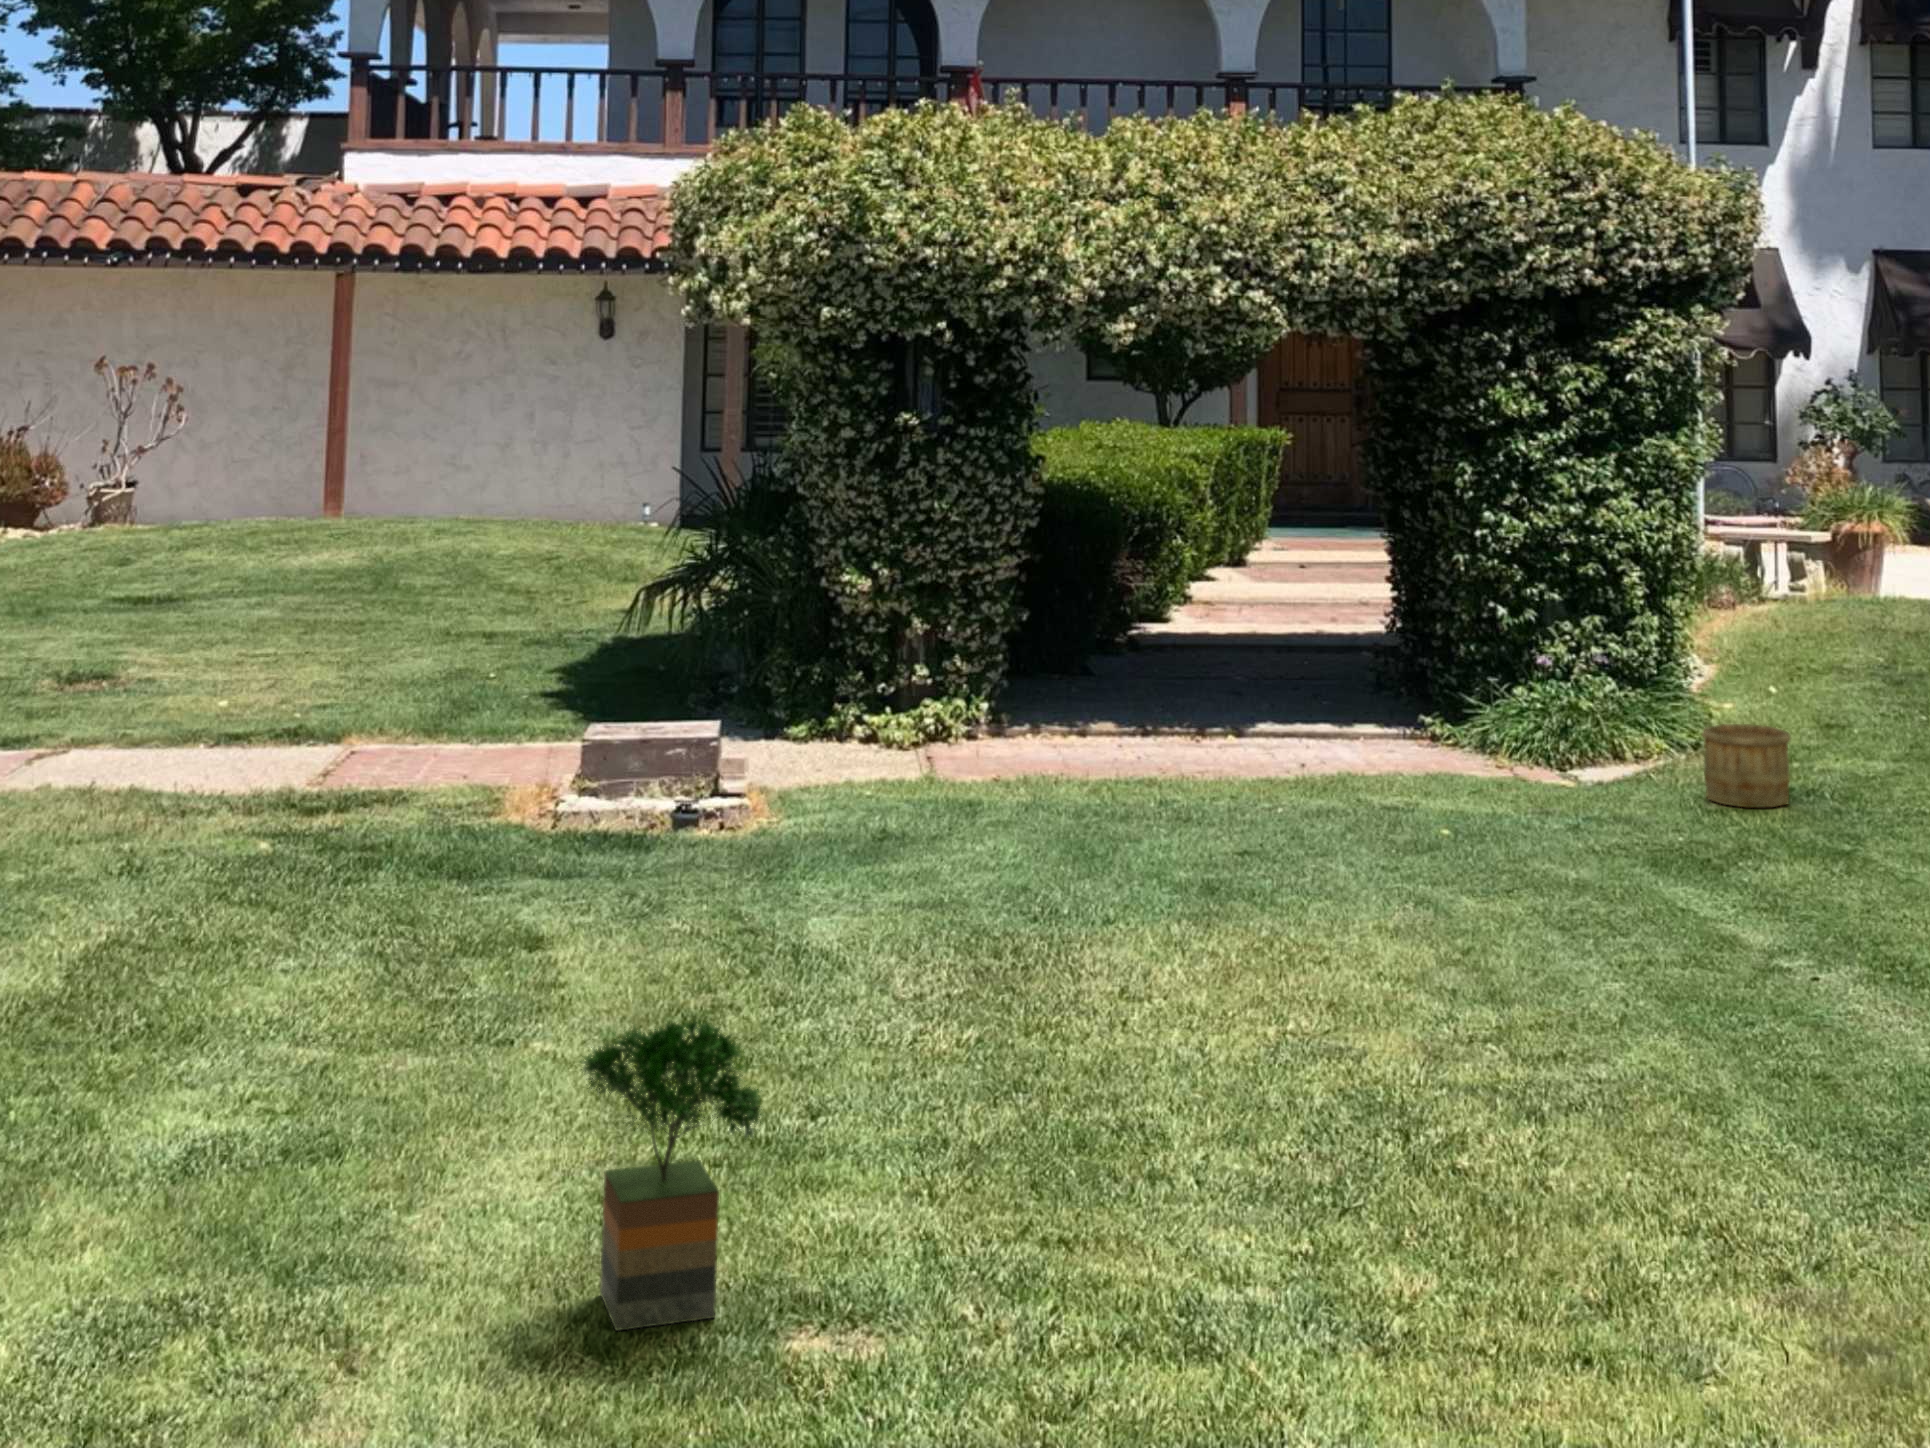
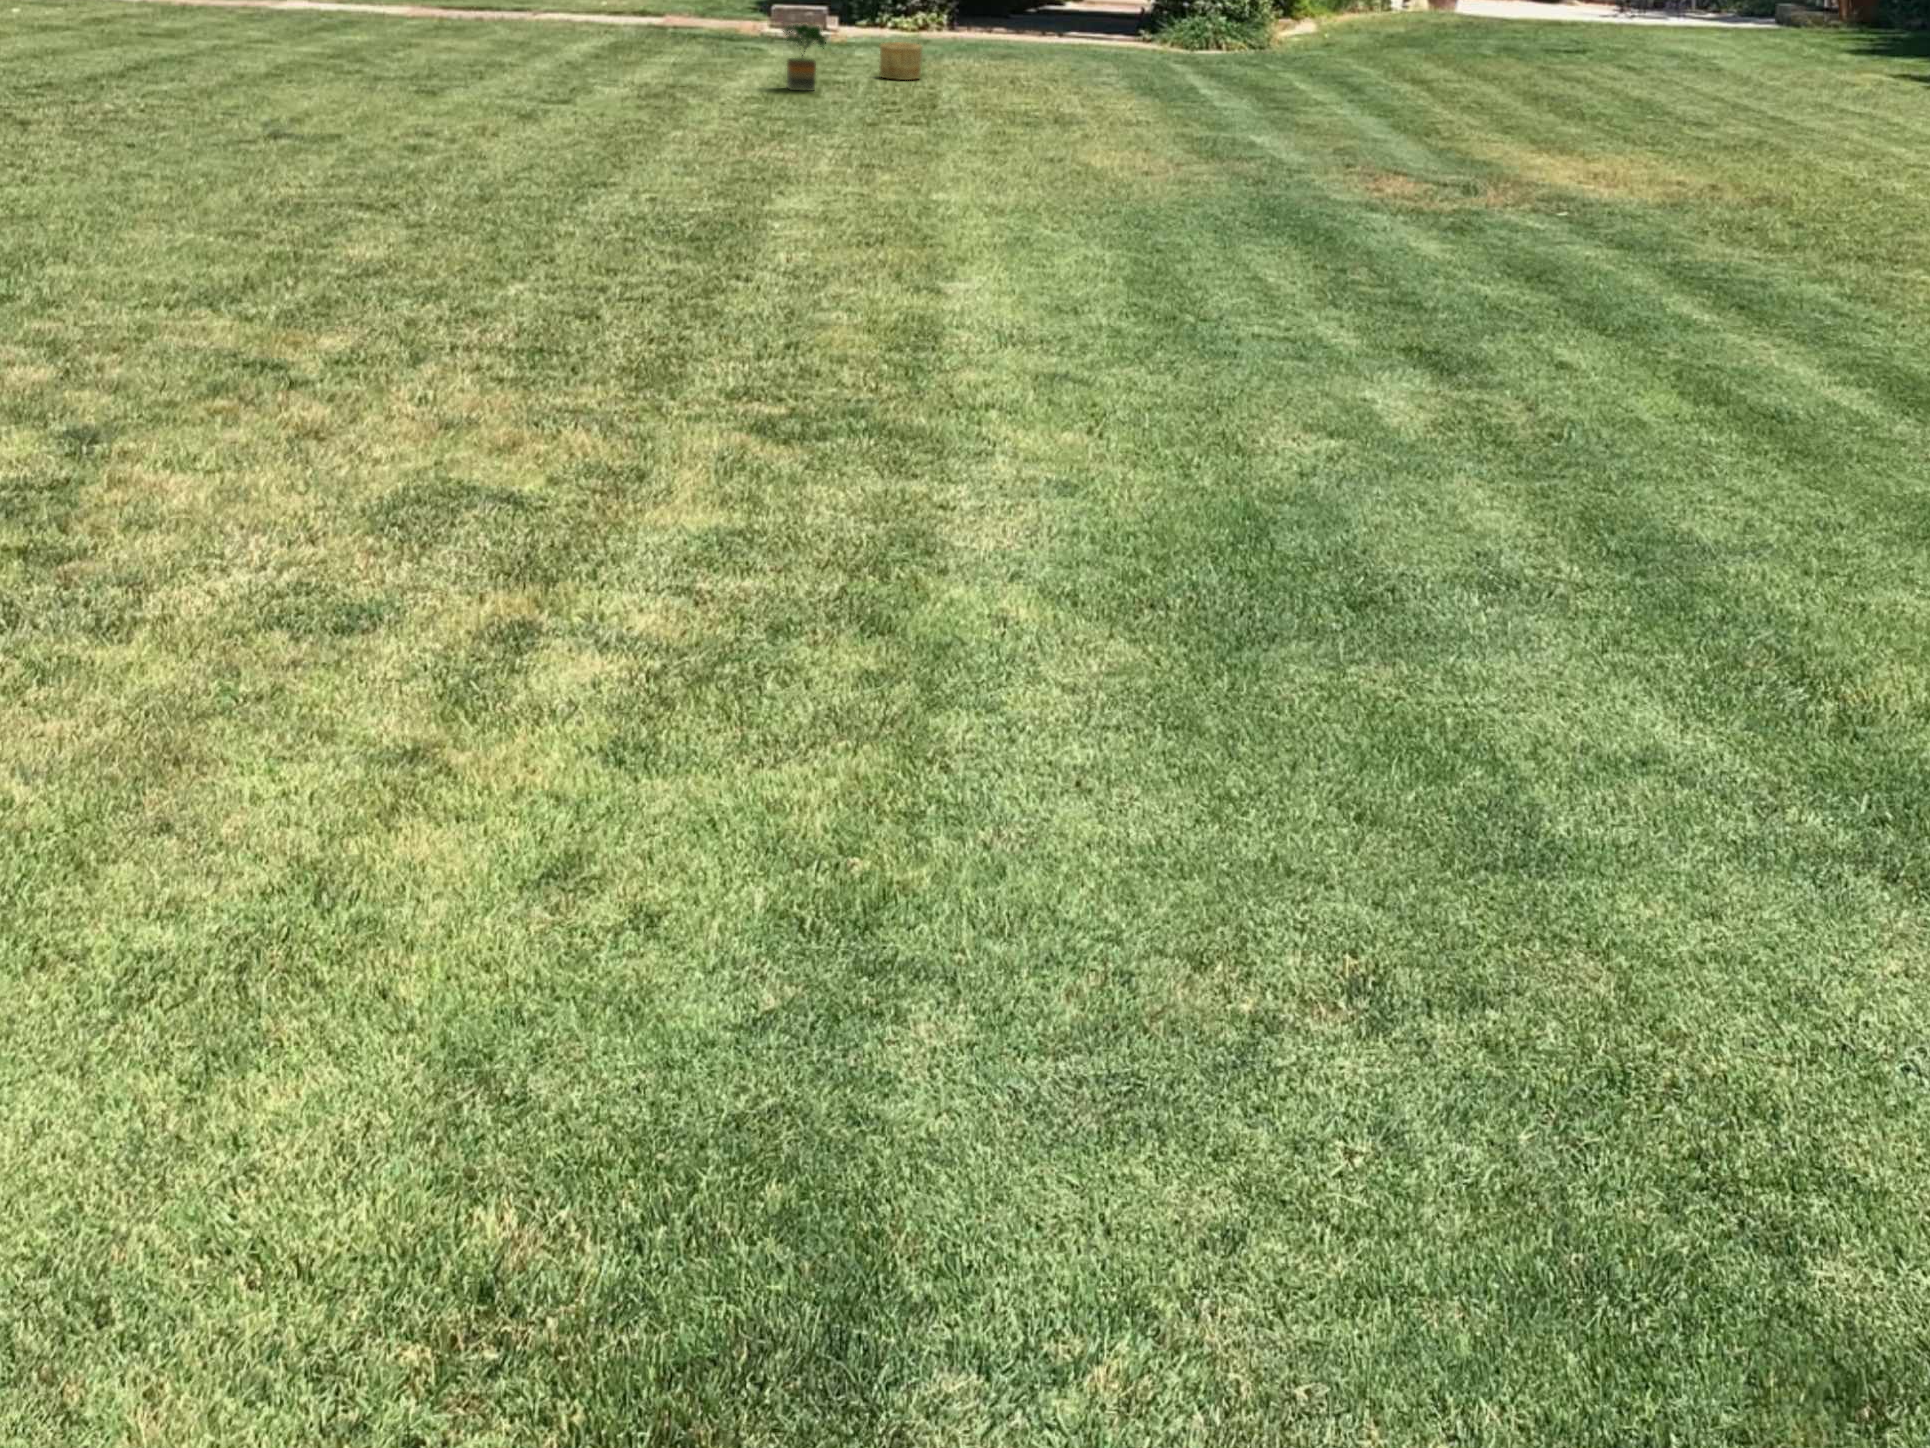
wooden bucket: present [1702,724,1790,808] -> present [879,42,922,80]

